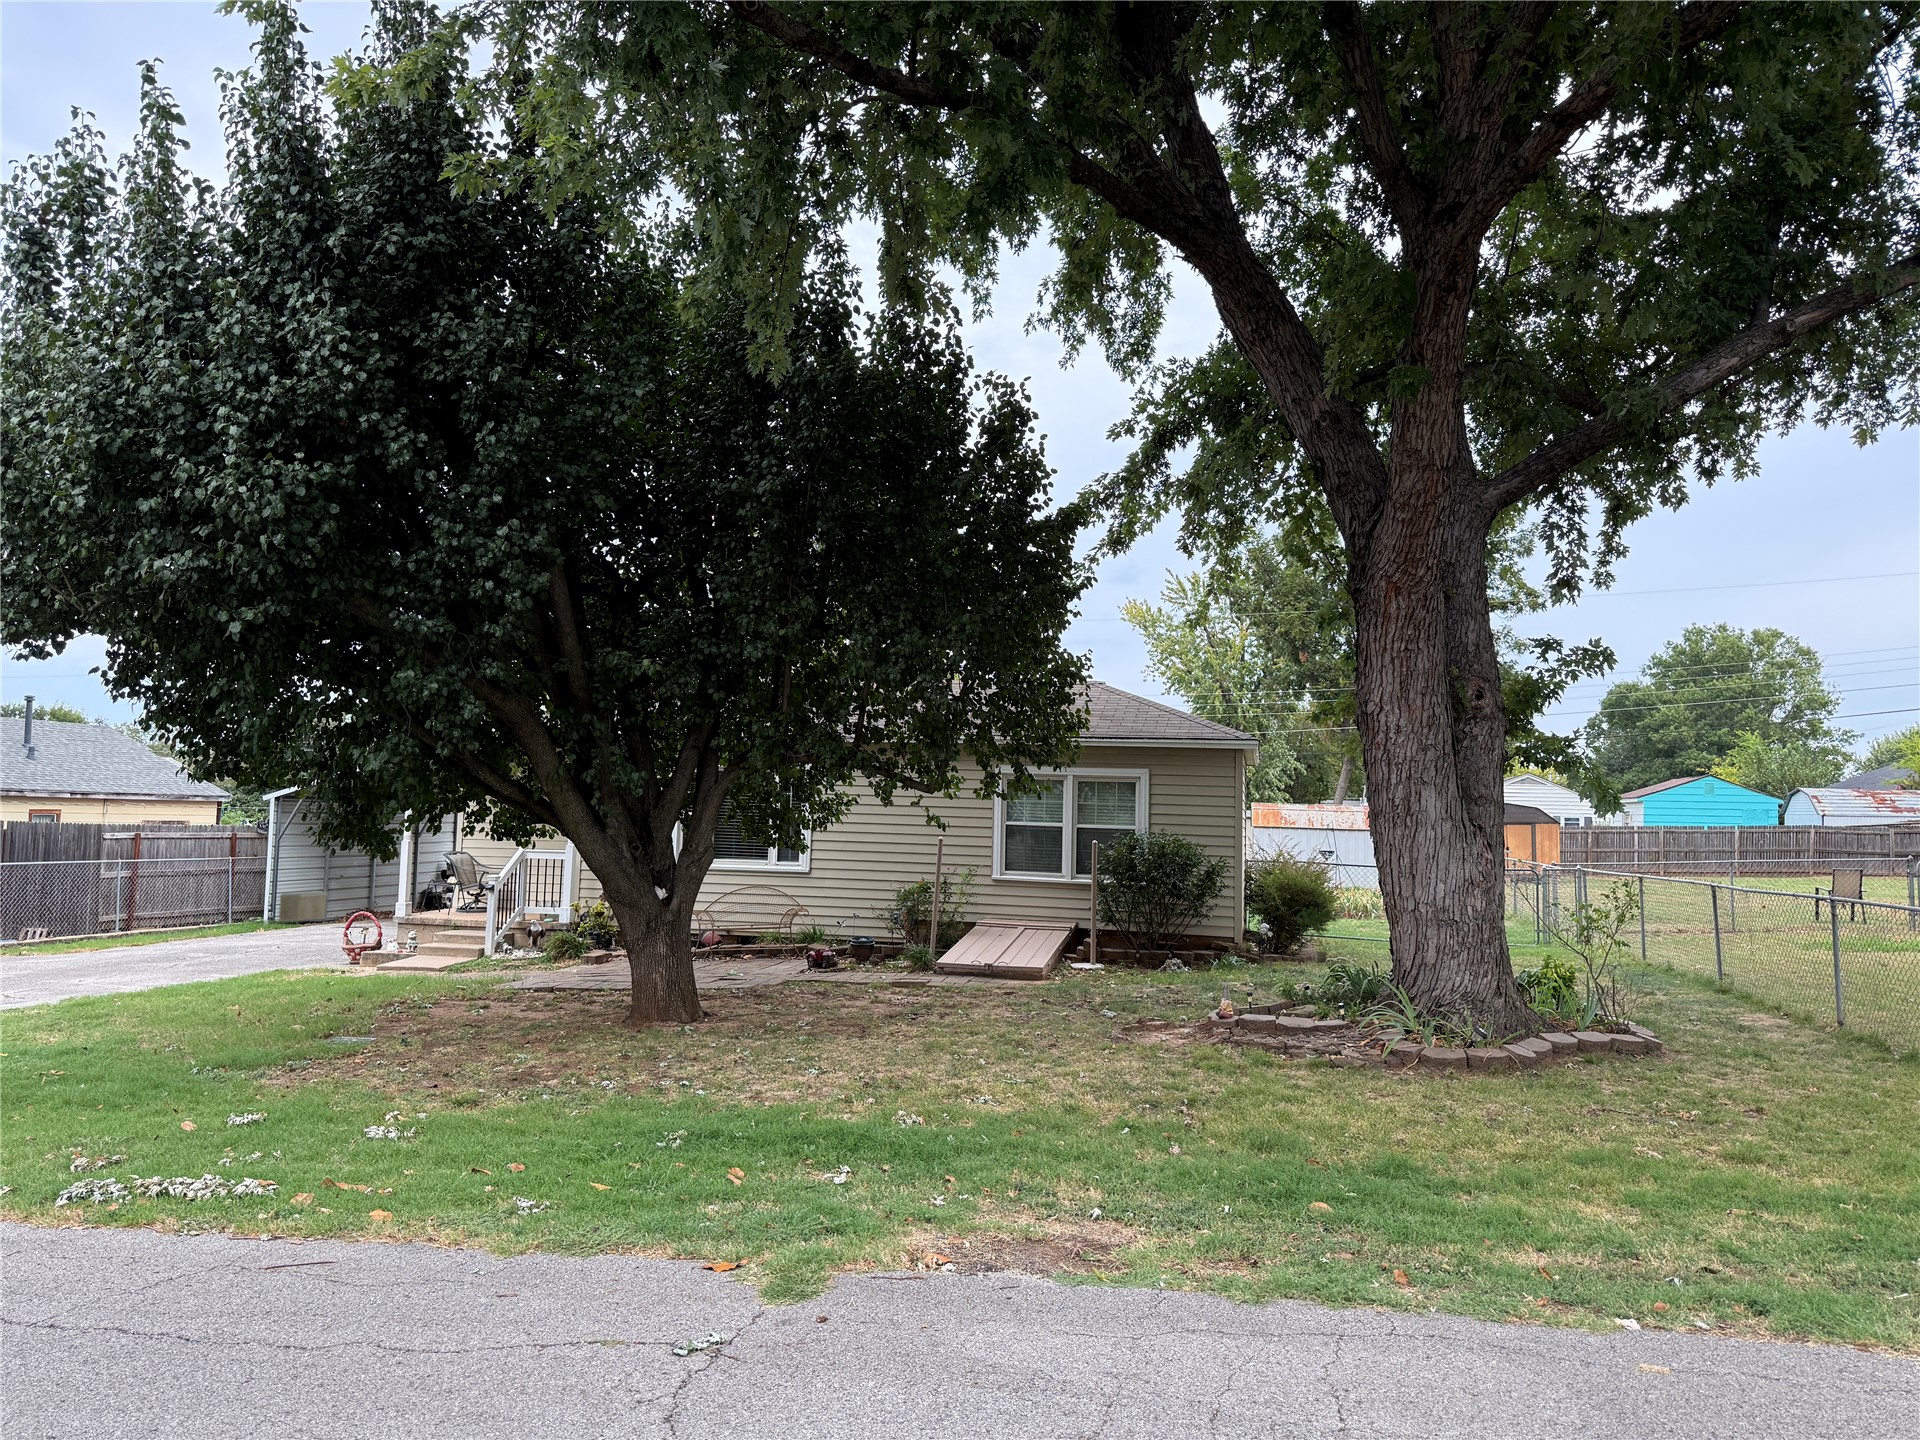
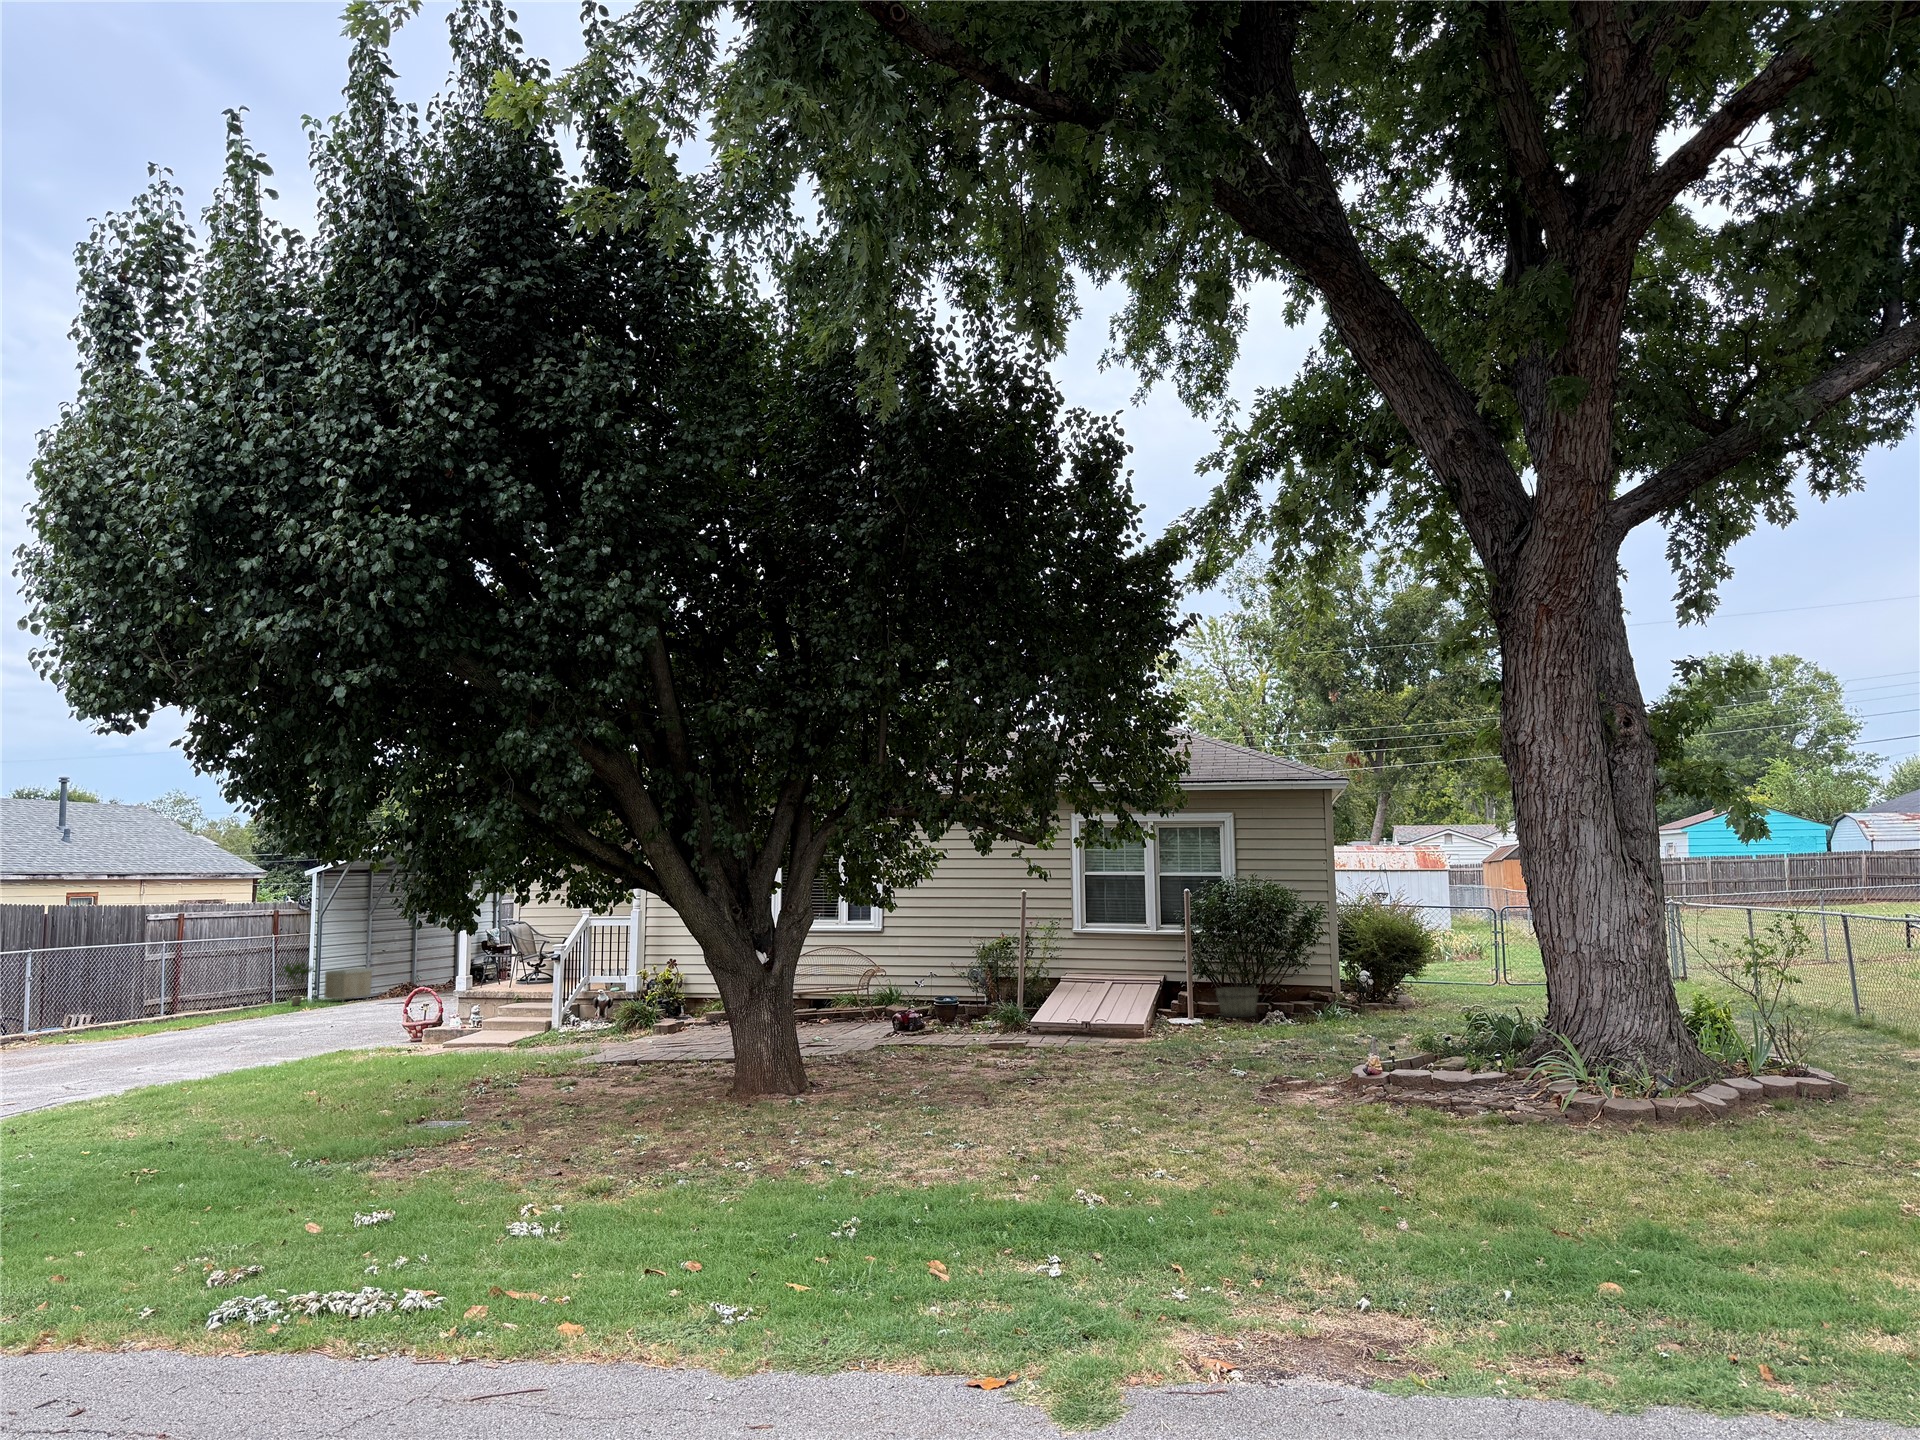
potted plant: present [1298,907,1340,962] -> present [278,962,313,1006]
wooden bucket: none [1124,932,1165,968] -> present [1216,986,1258,1017]

